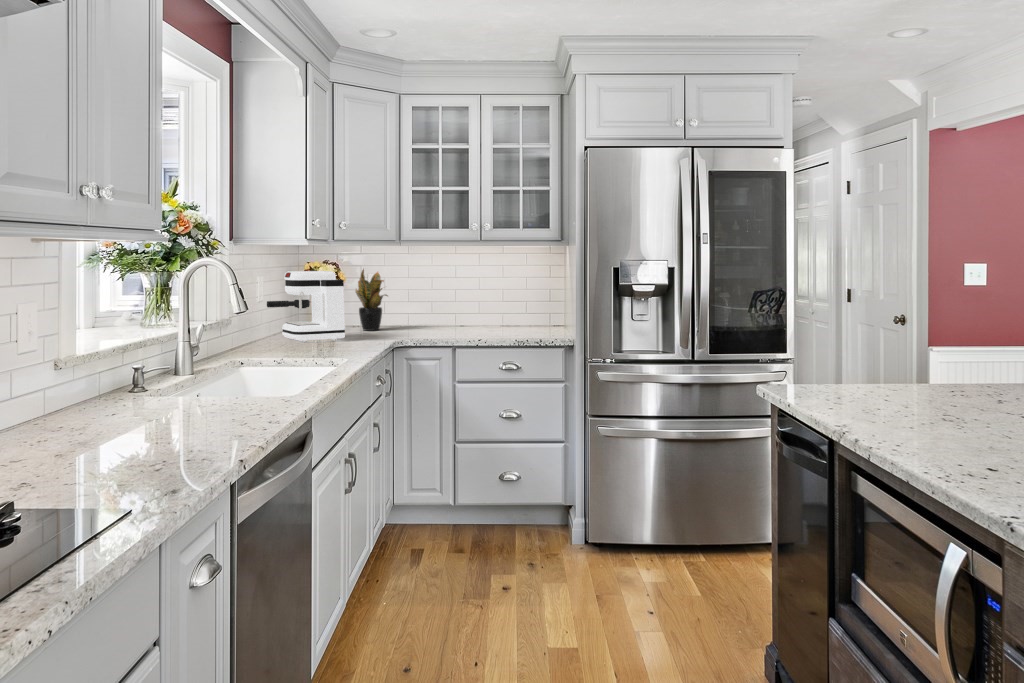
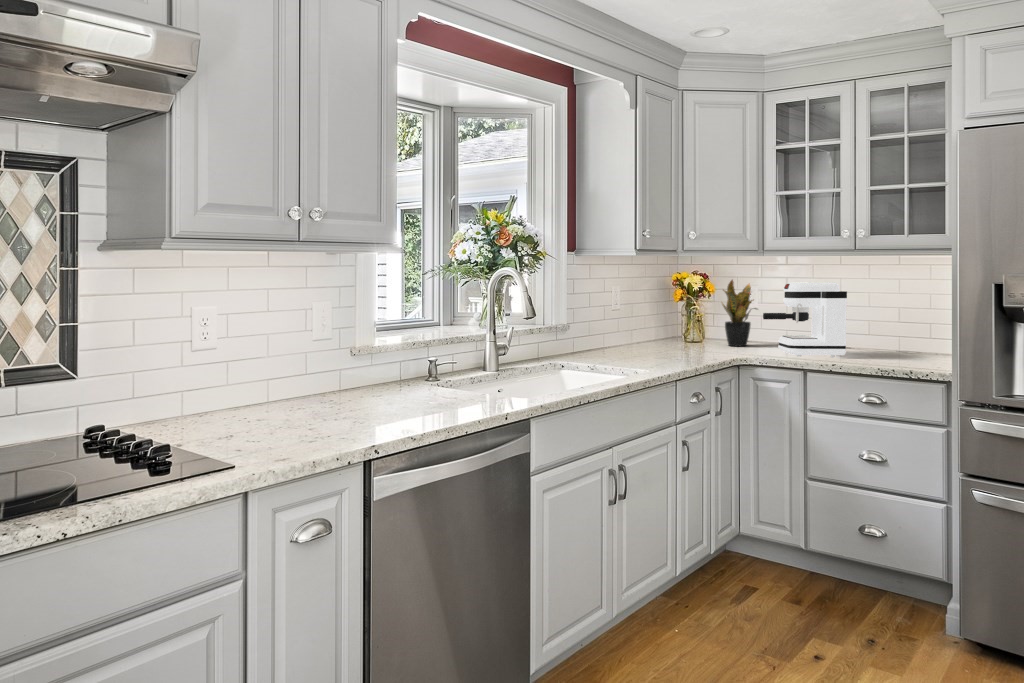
coffee maker: present [267,271,345,342] -> present [763,282,847,357]

